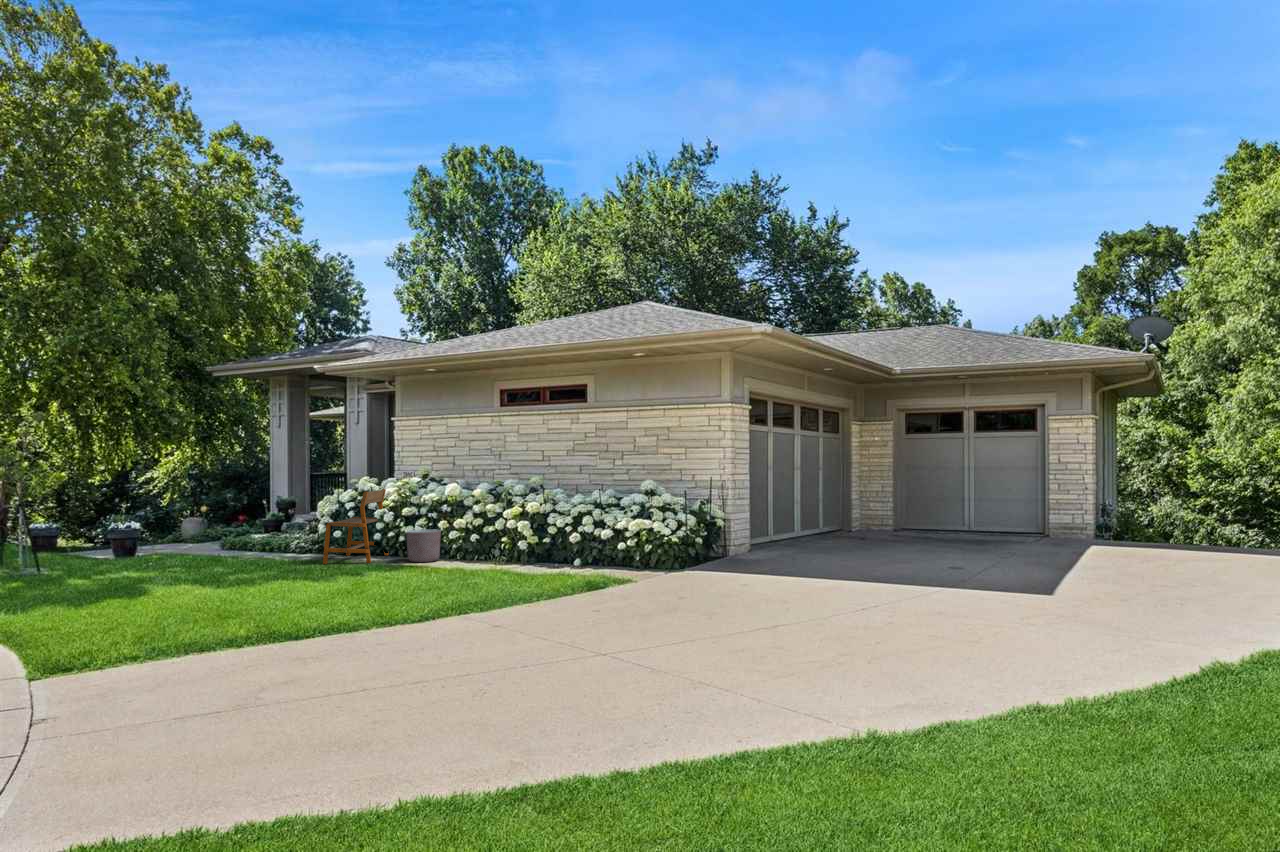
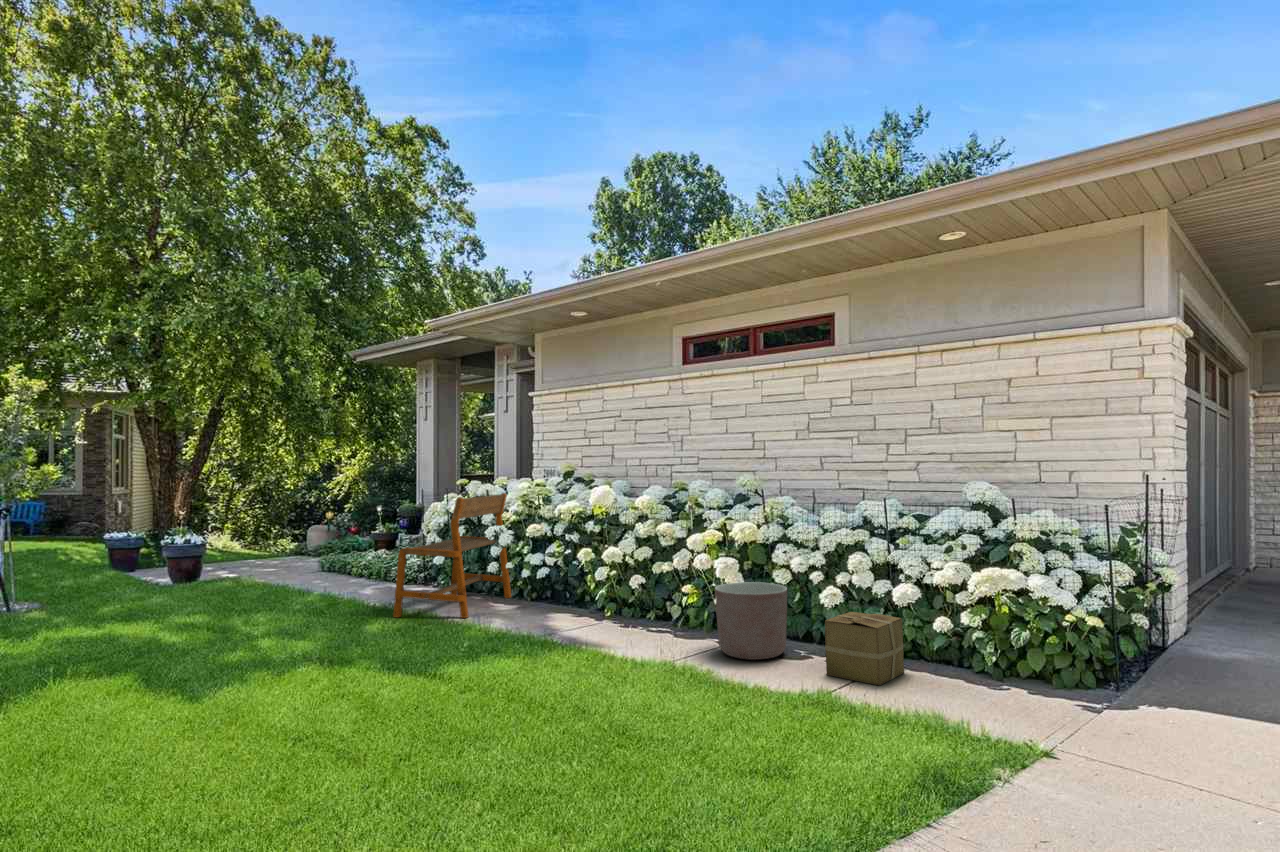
planter: present [407,529,441,562] -> present [715,582,787,660]
cardboard box: none [569,544,605,572] -> present [825,612,904,685]

